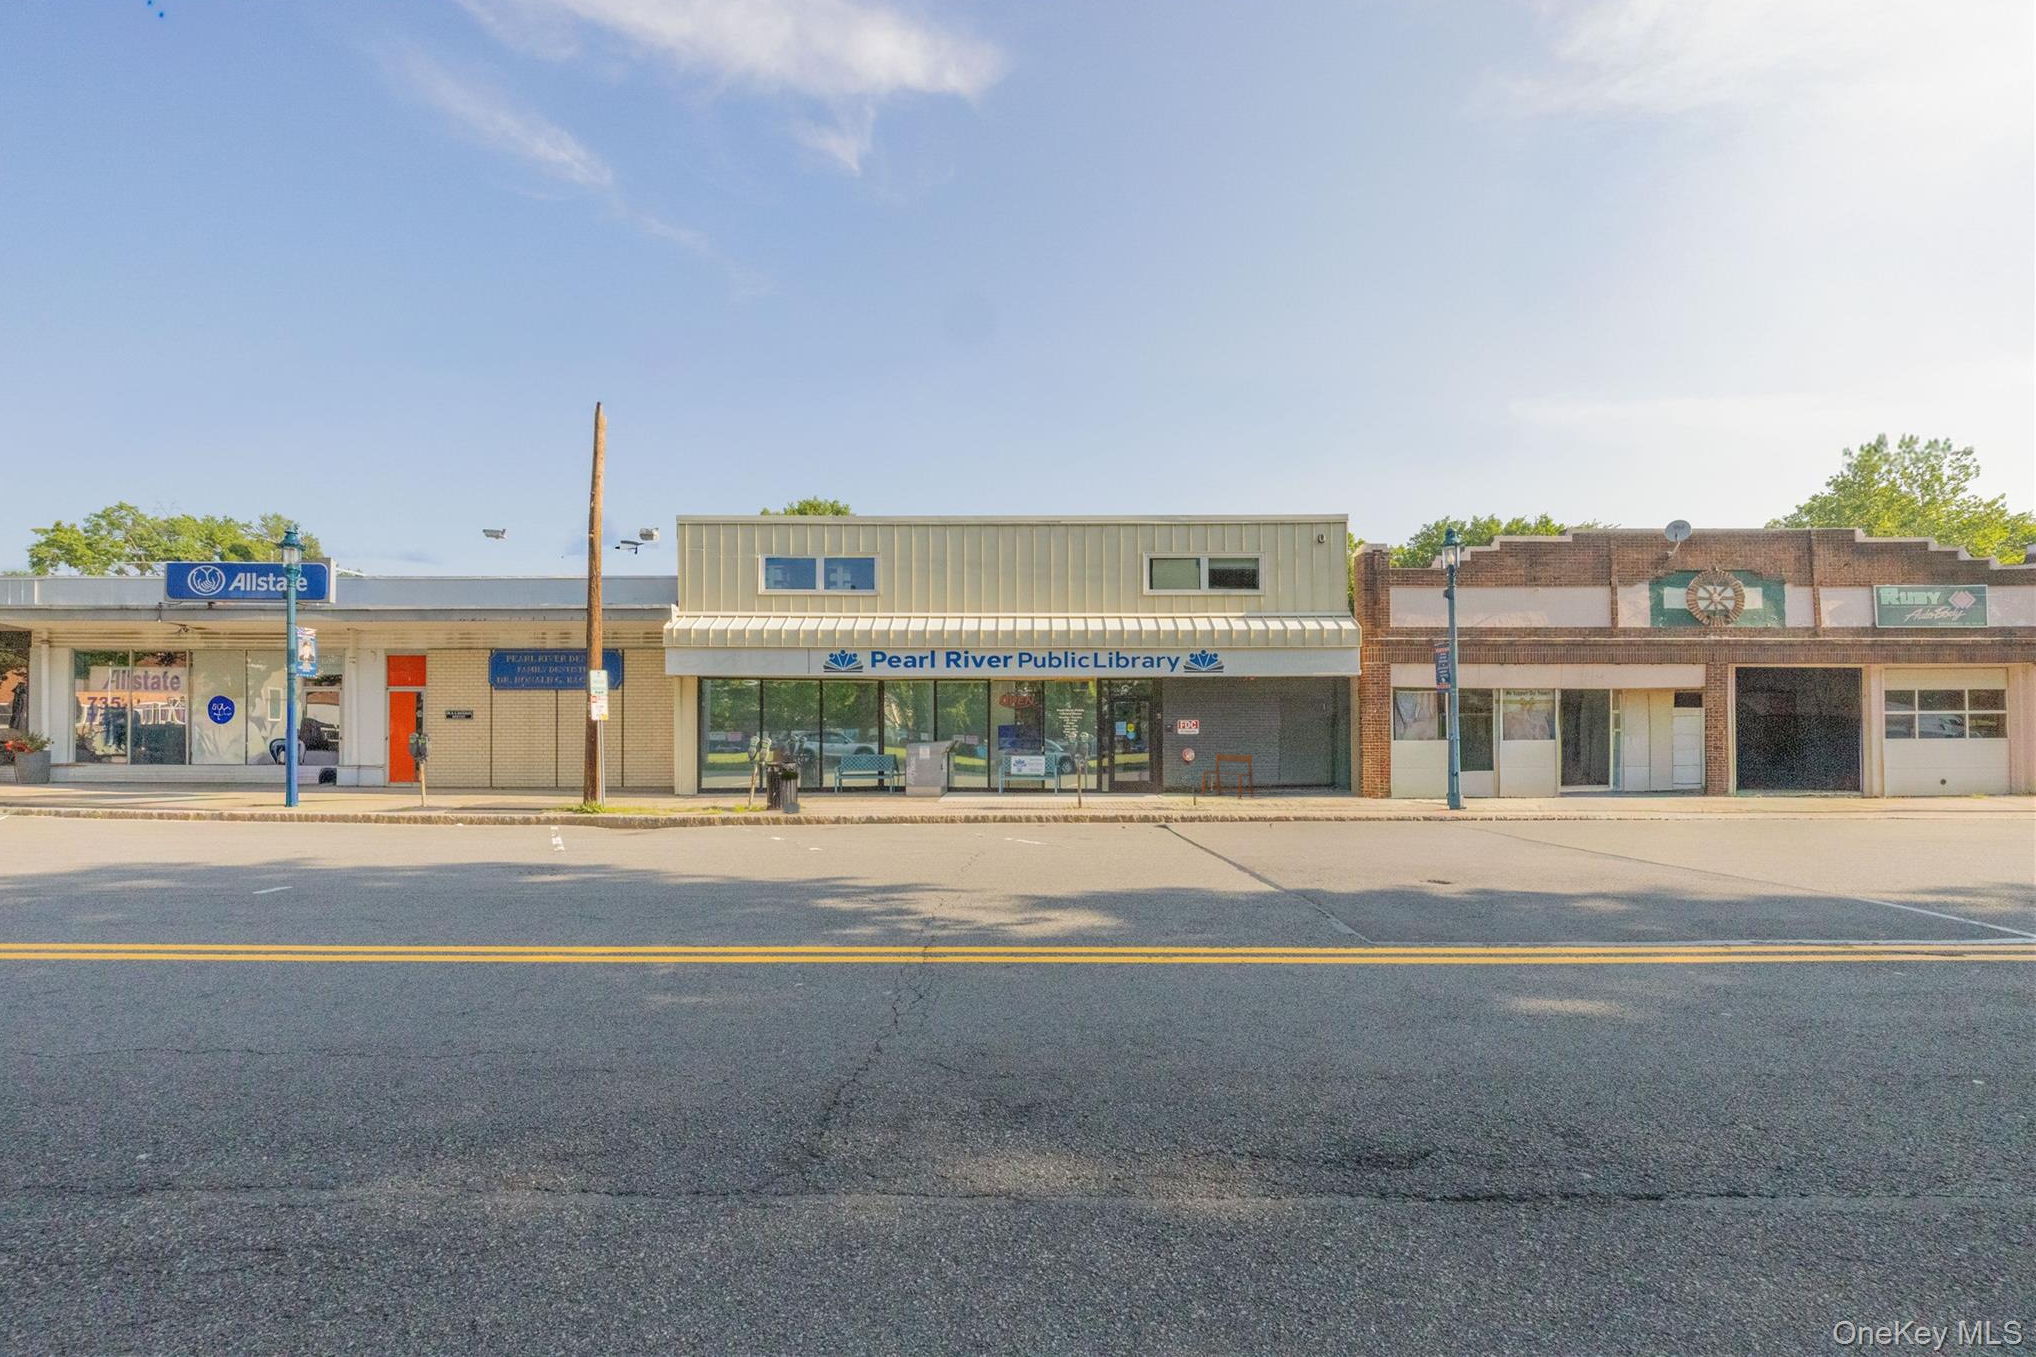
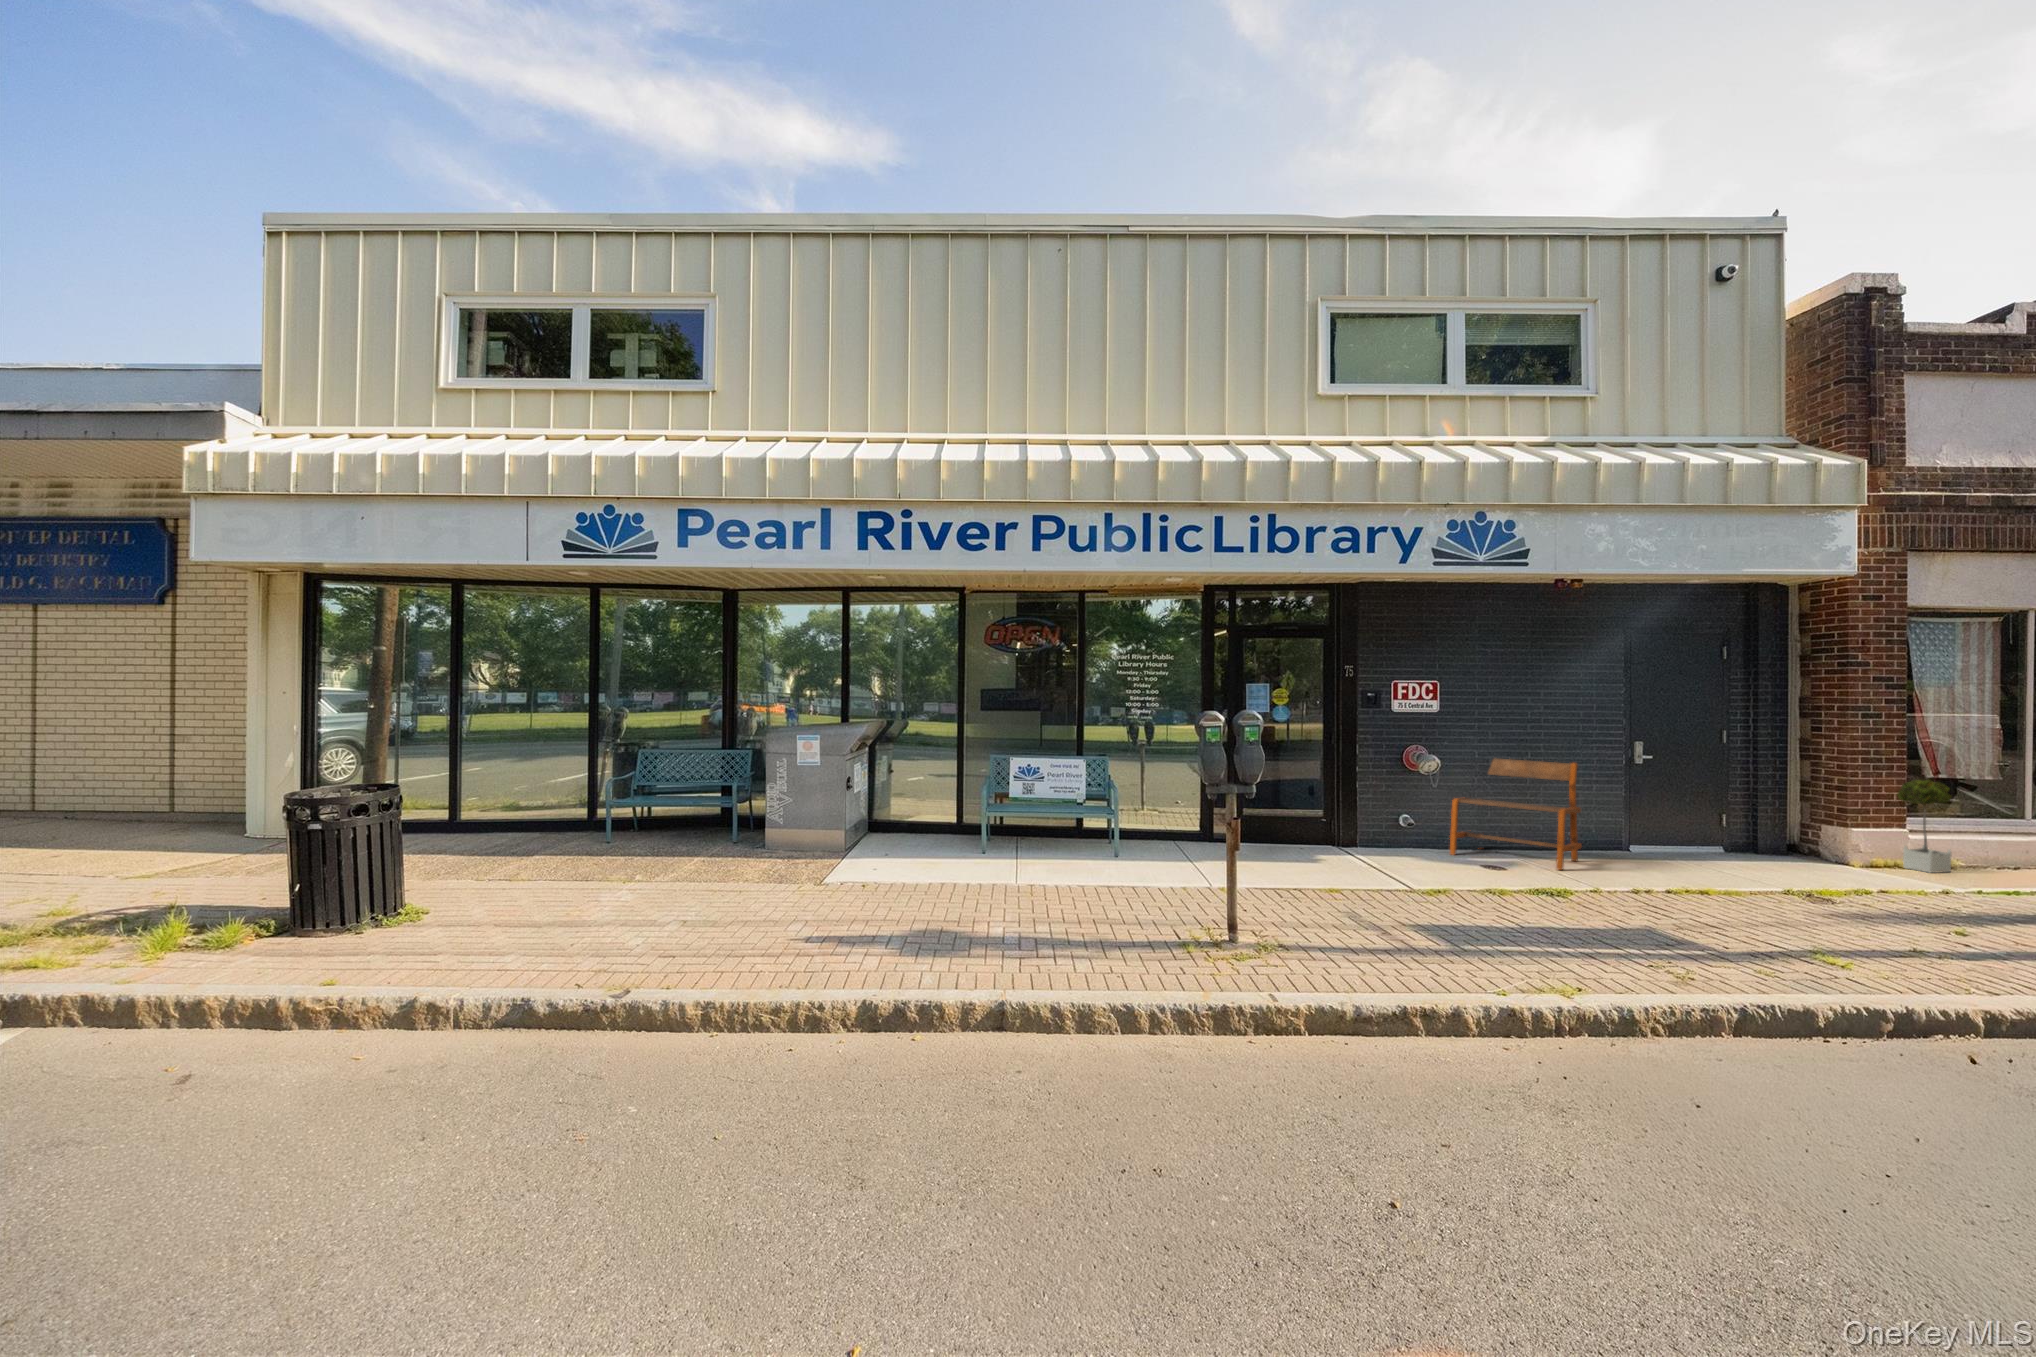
potted tree: present [780,770,800,813] -> present [1897,780,1952,873]

